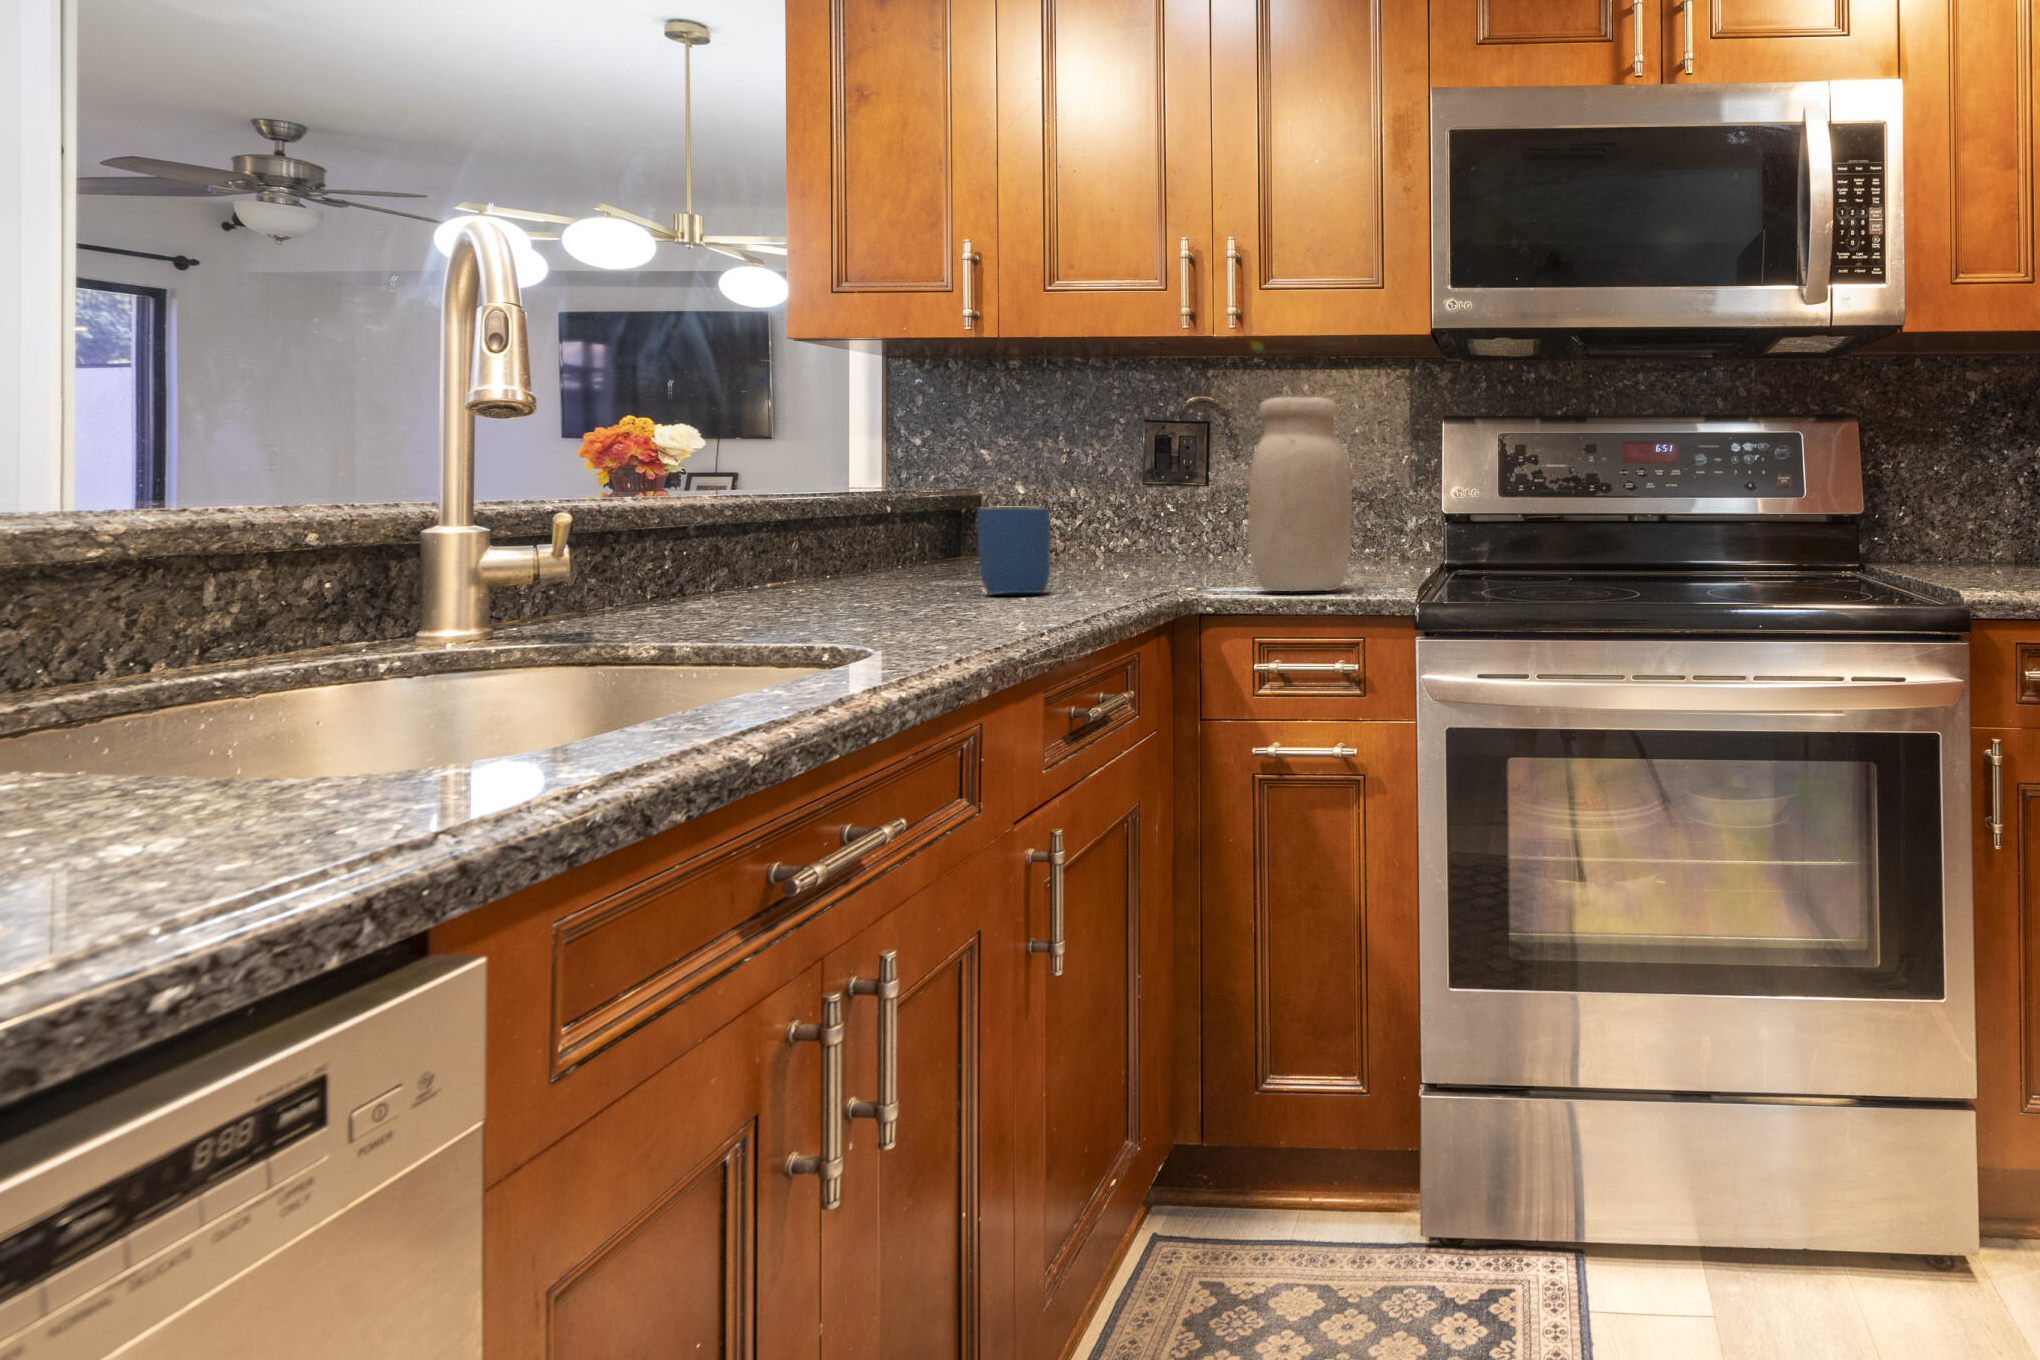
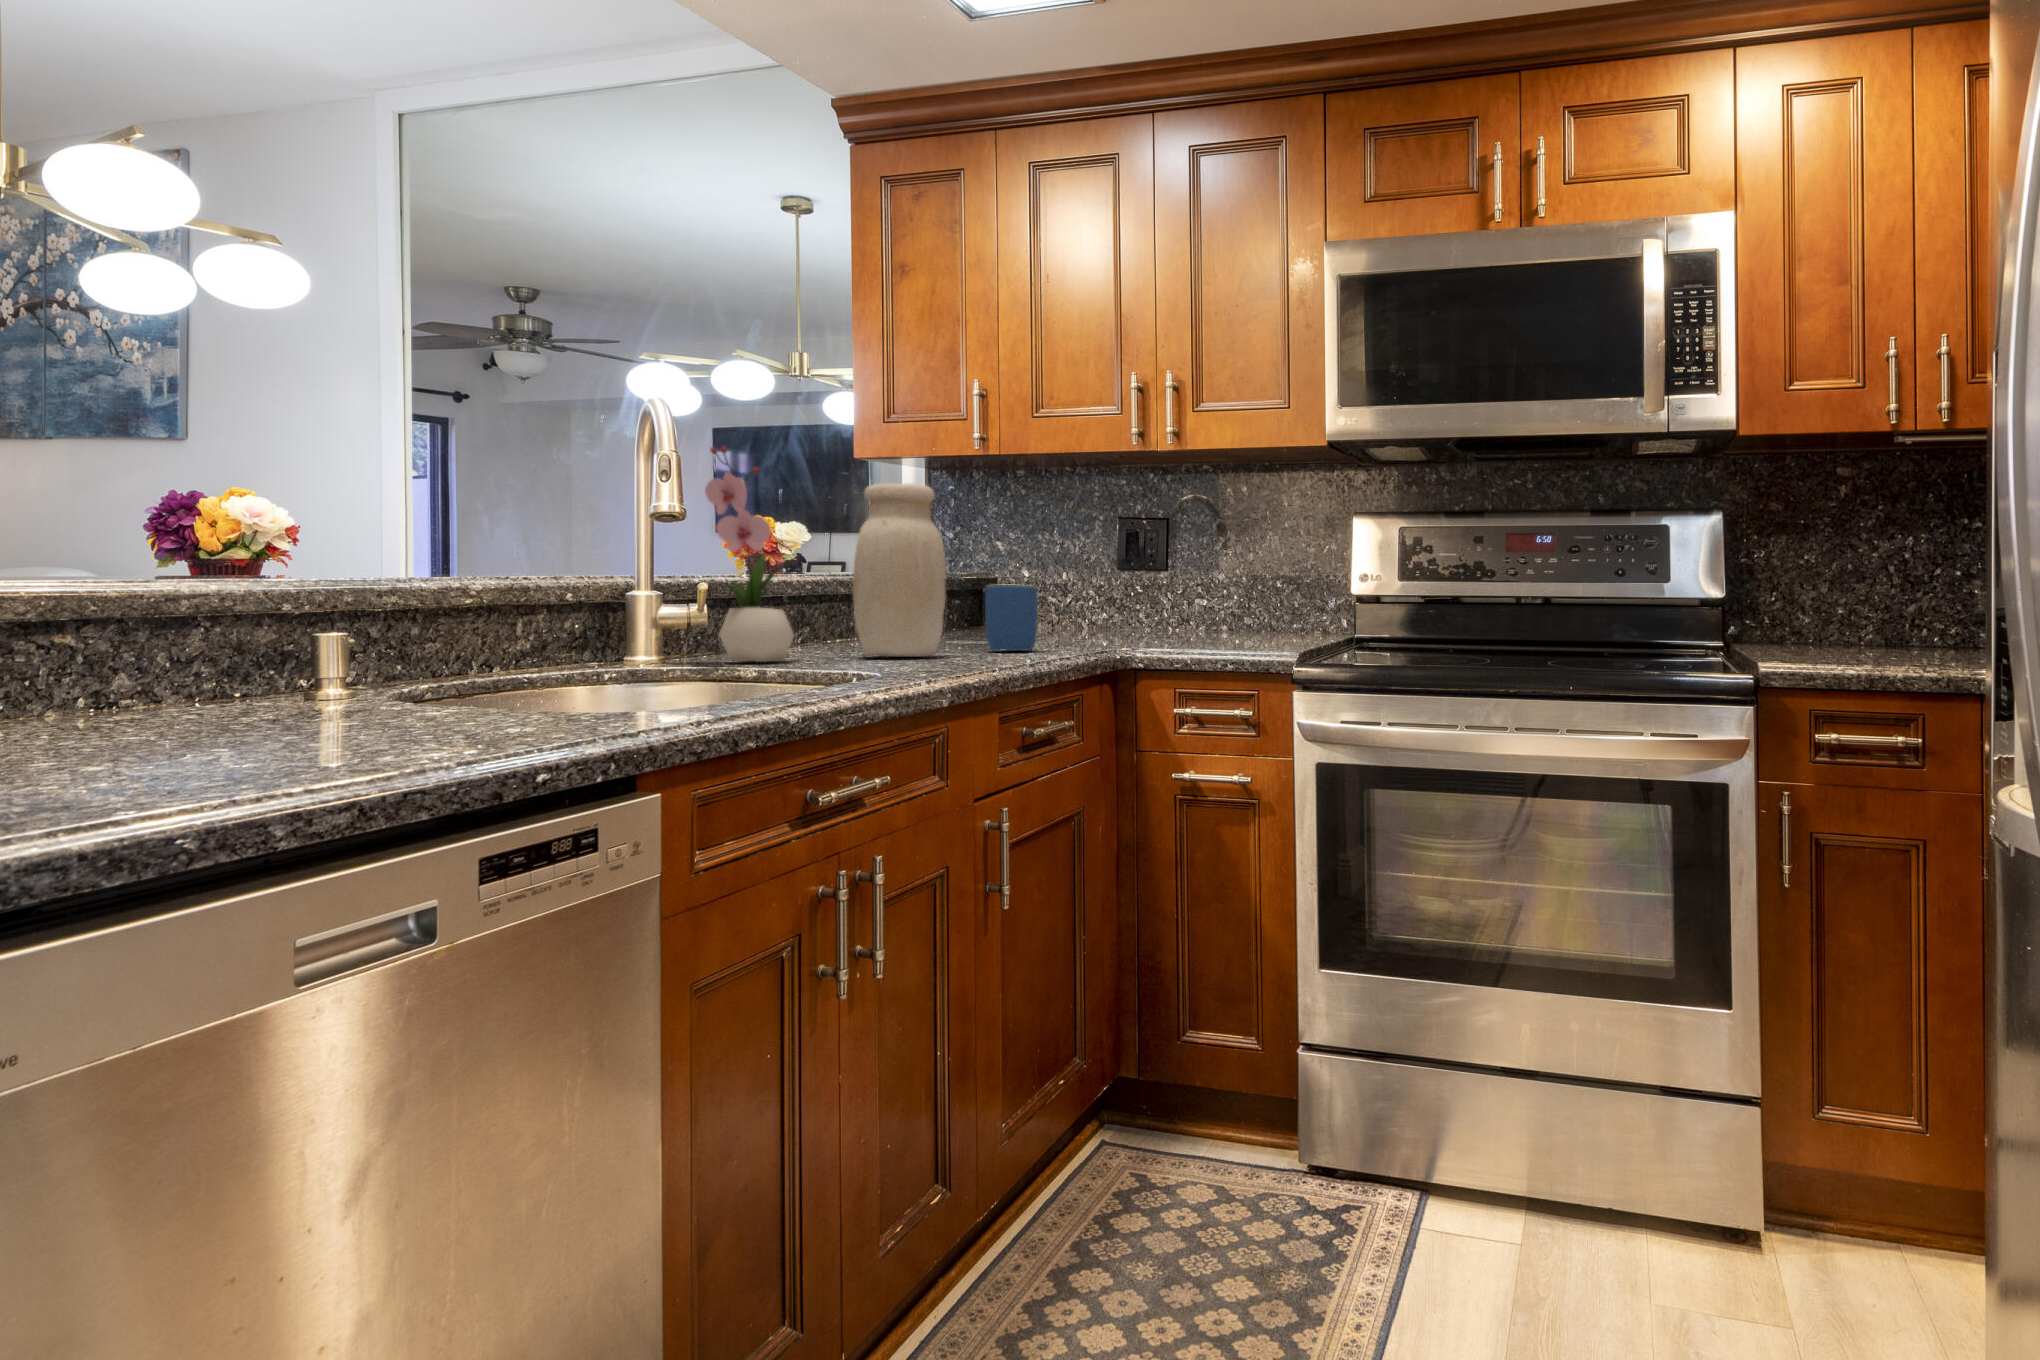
flower arrangement: none [560,311,716,622] -> present [705,447,799,662]
jar: present [1248,397,1352,592] -> present [853,483,946,657]

